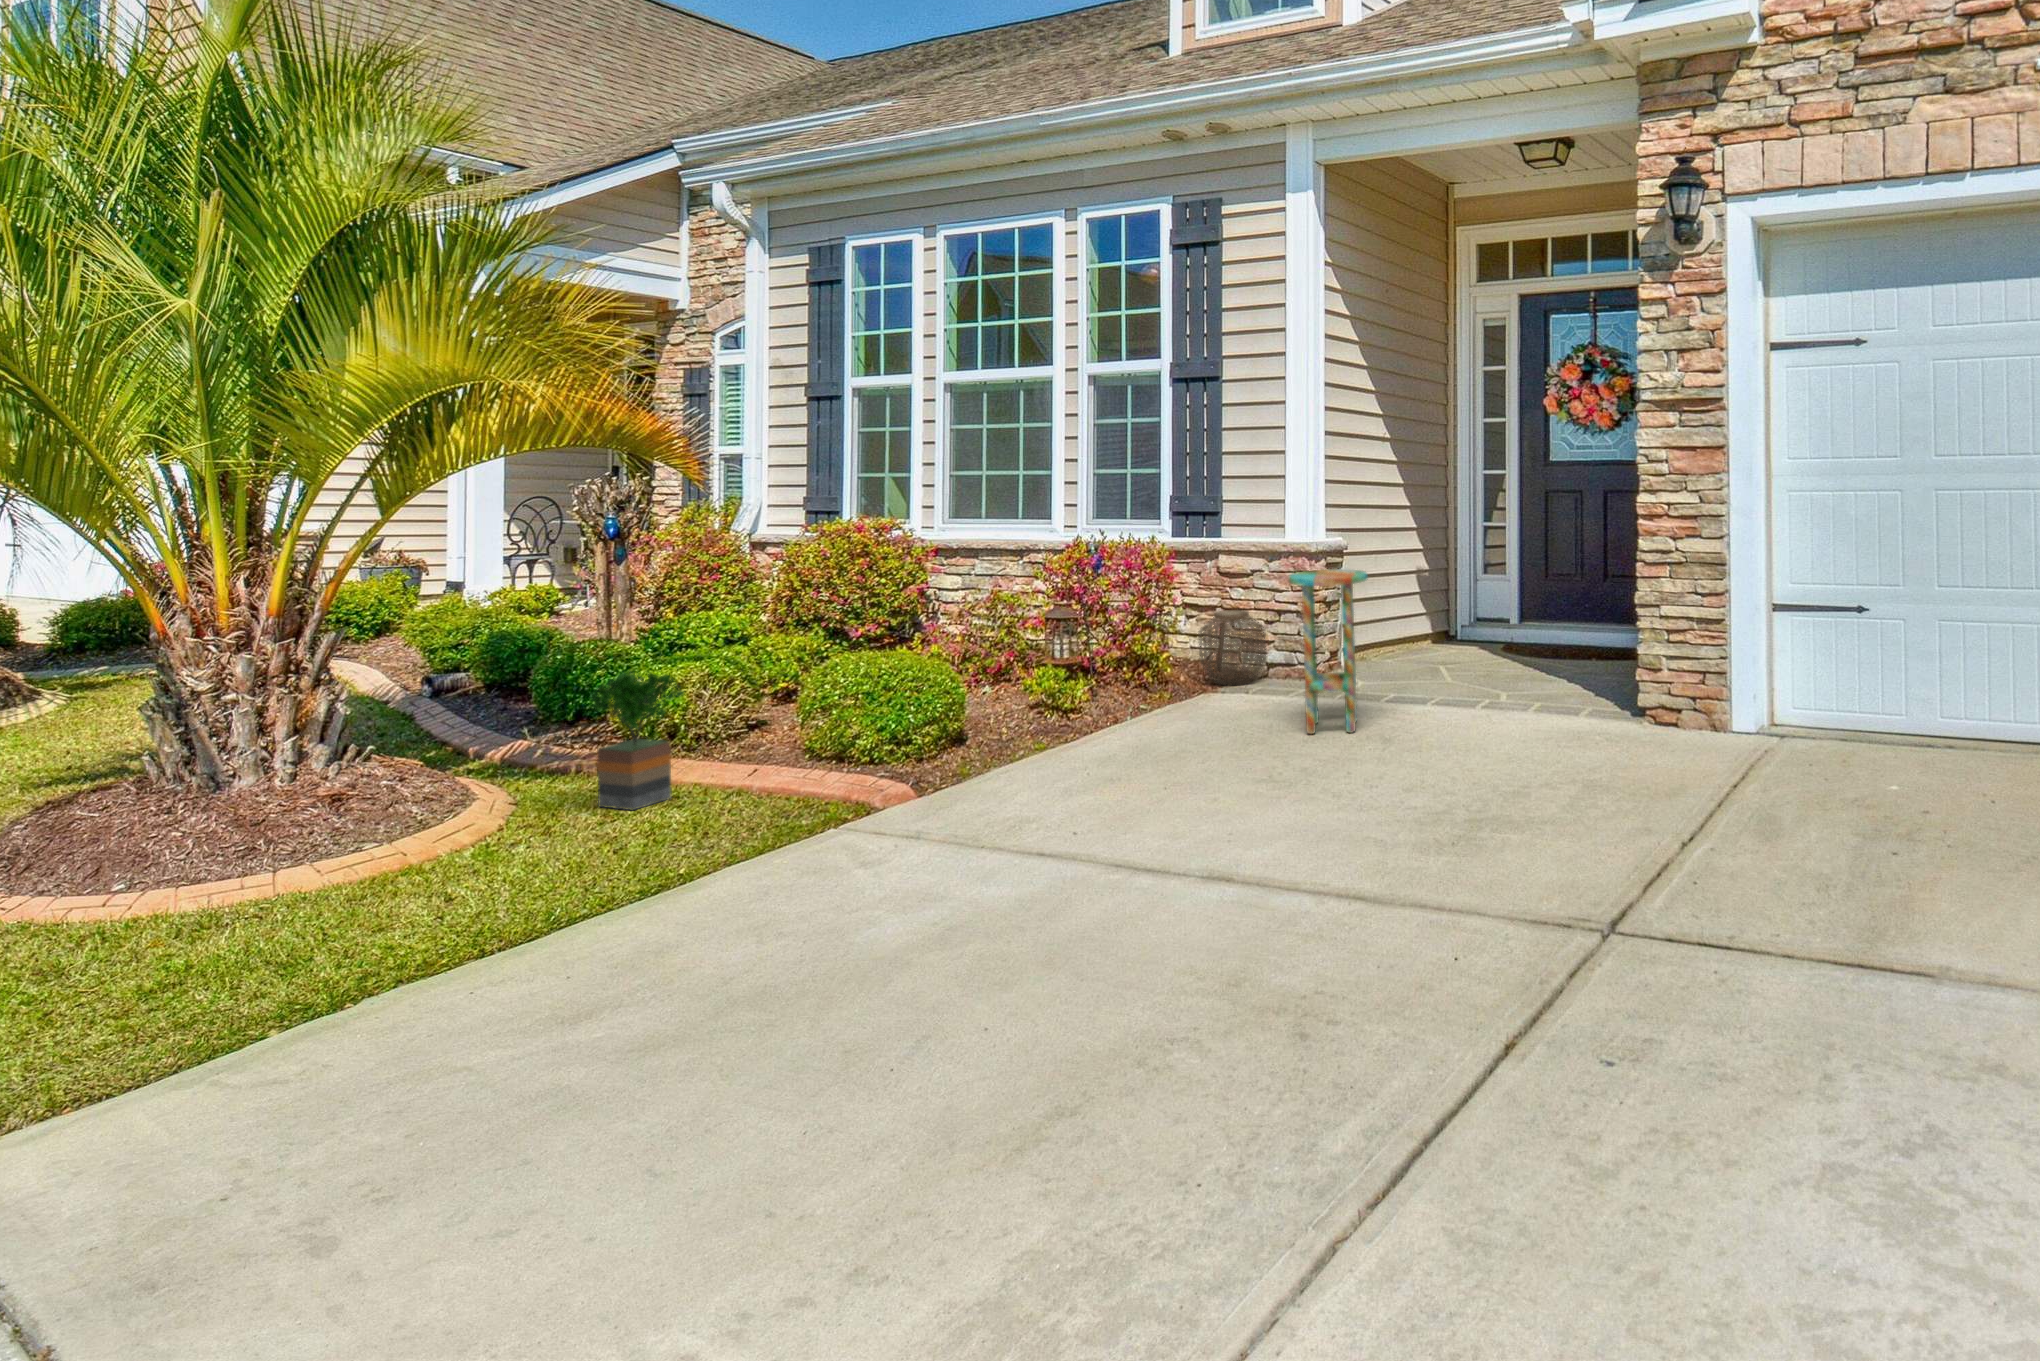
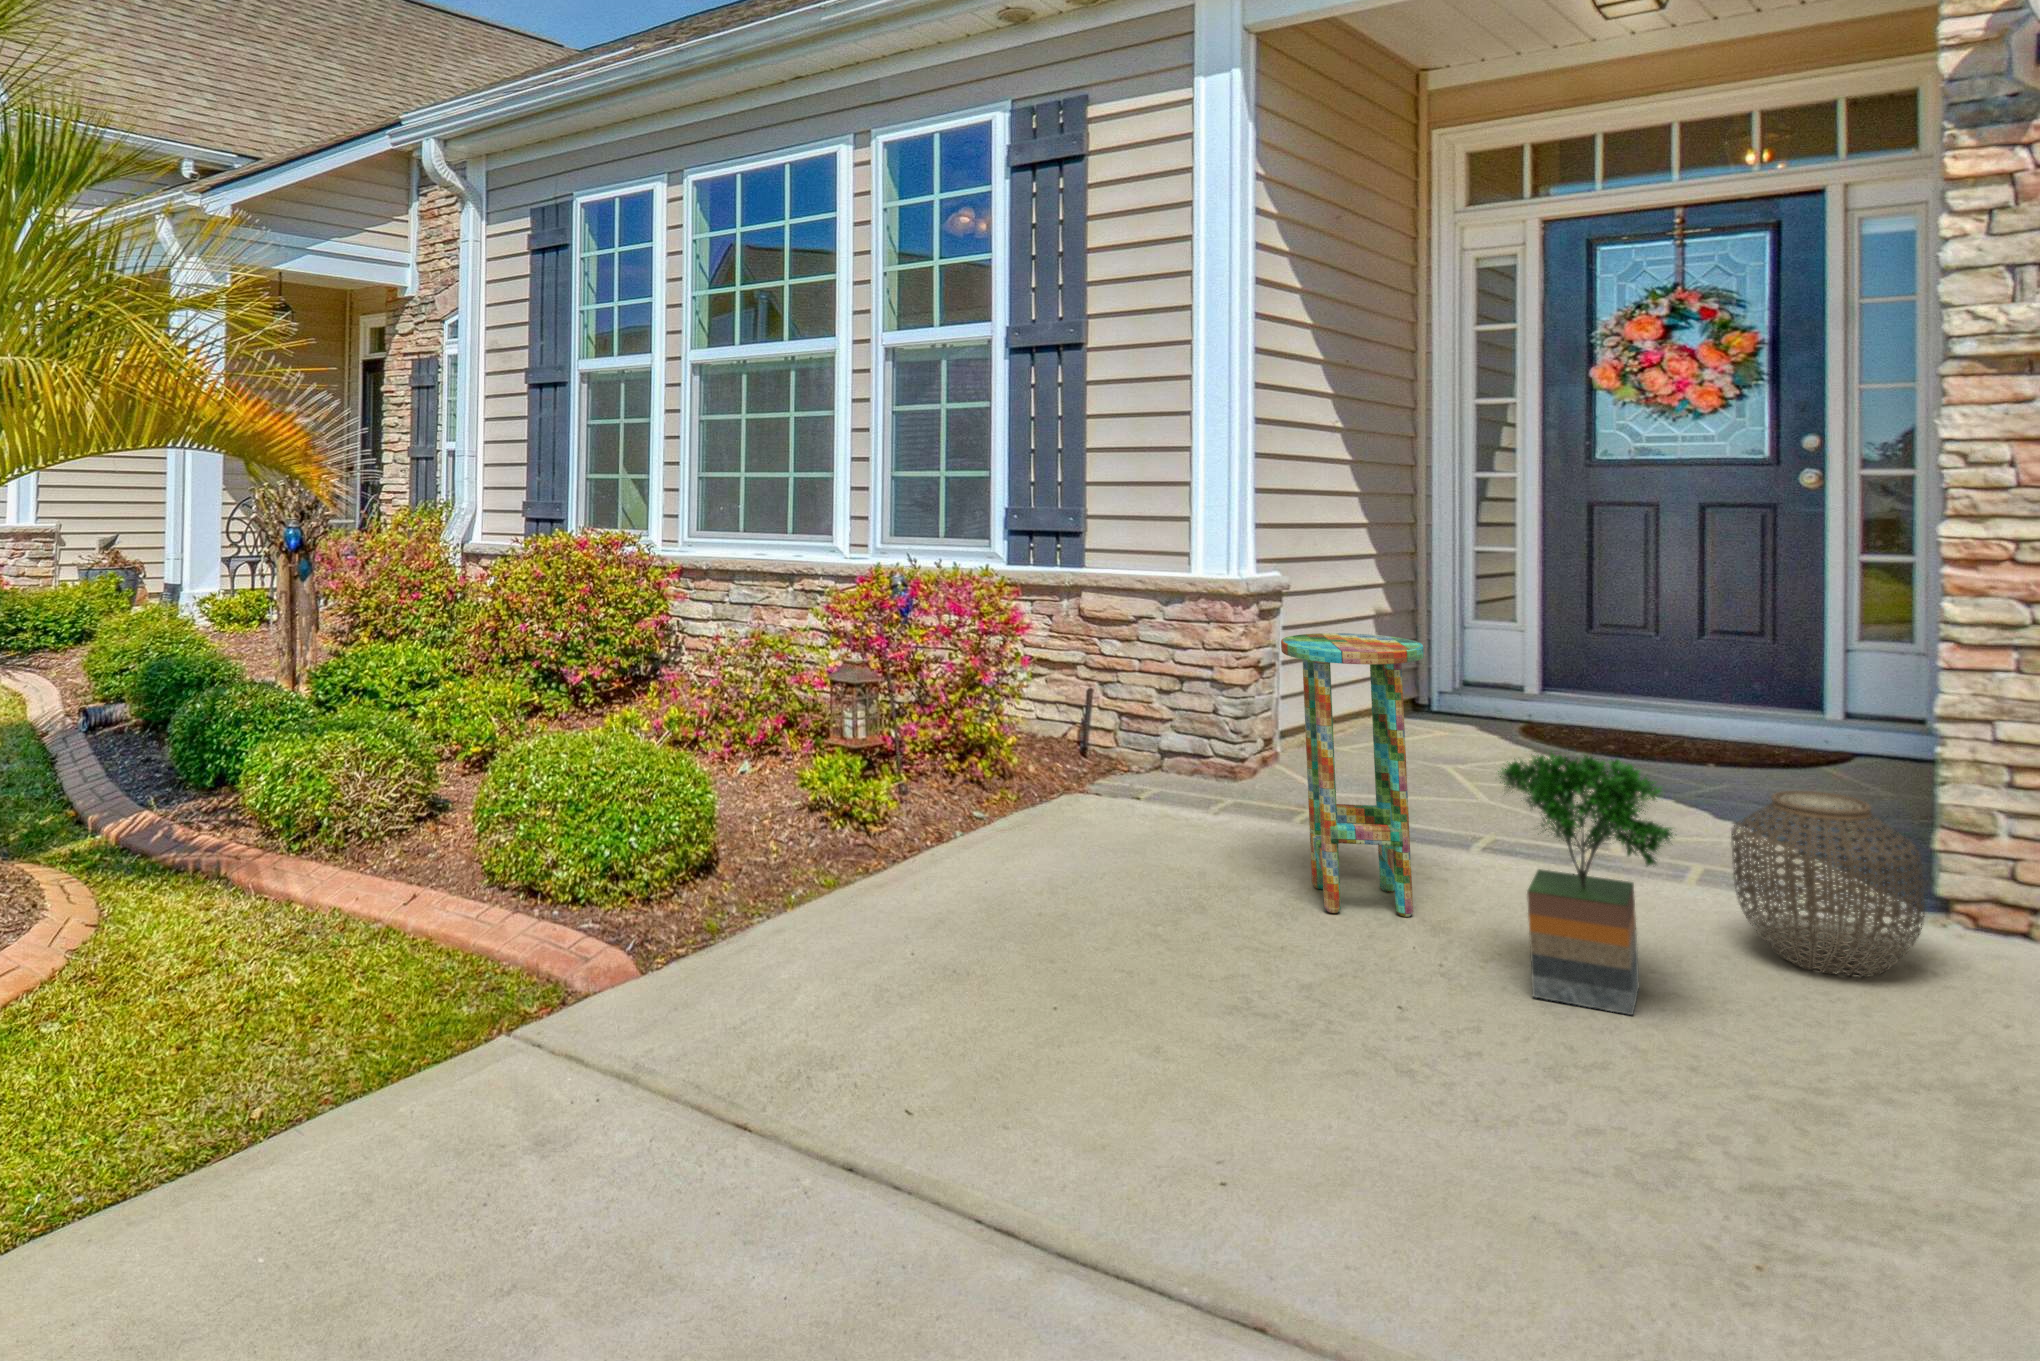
woven basket: present [1198,610,1266,686] -> present [1731,790,1925,976]
potted tree: present [592,673,683,810] -> present [1498,752,1676,1015]

